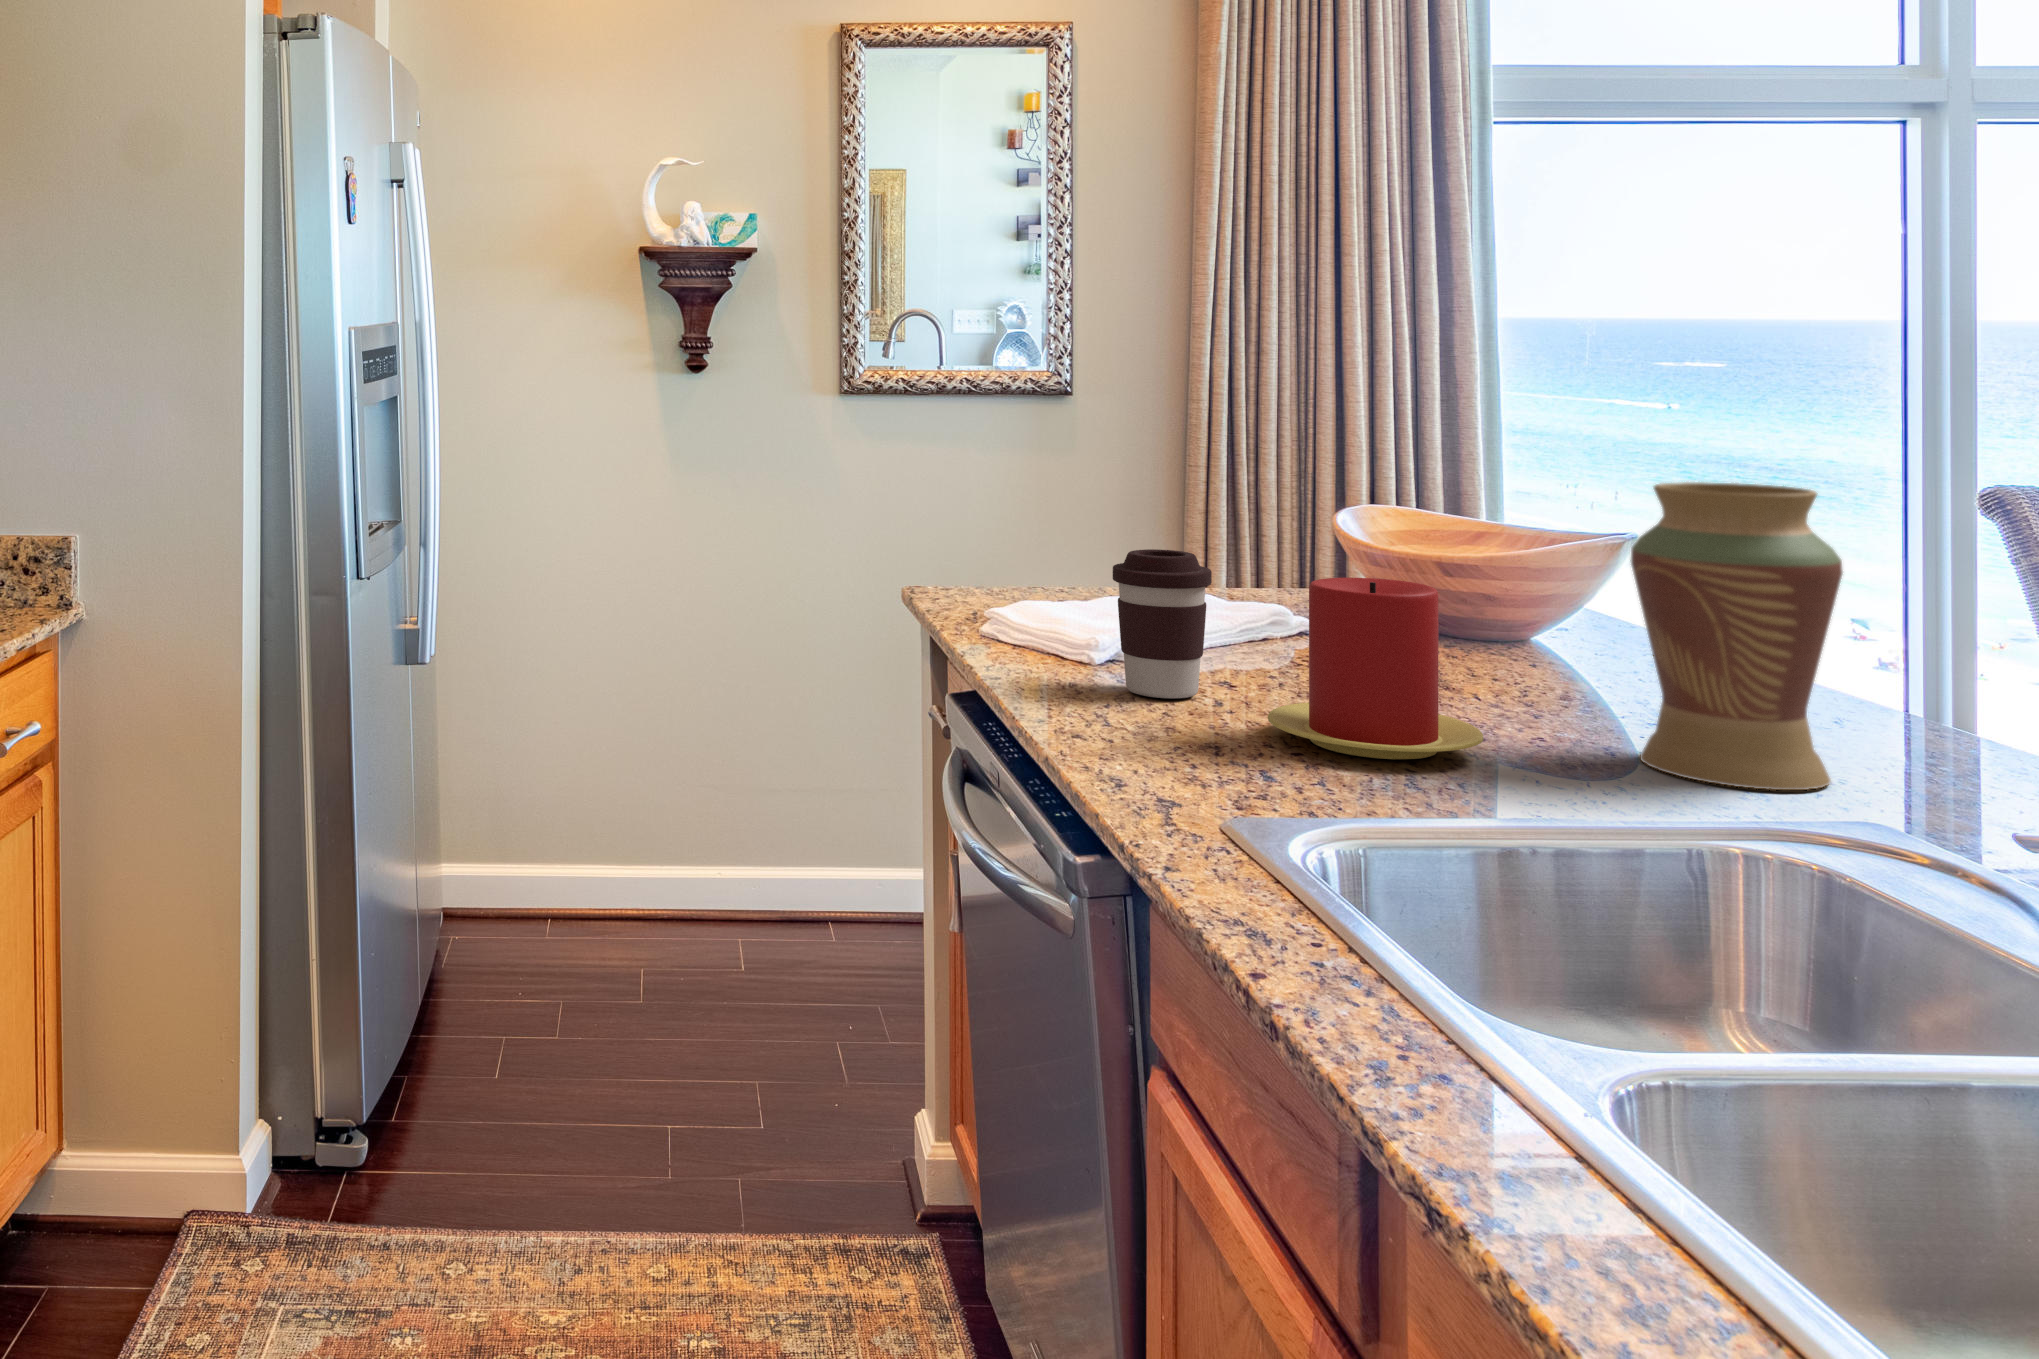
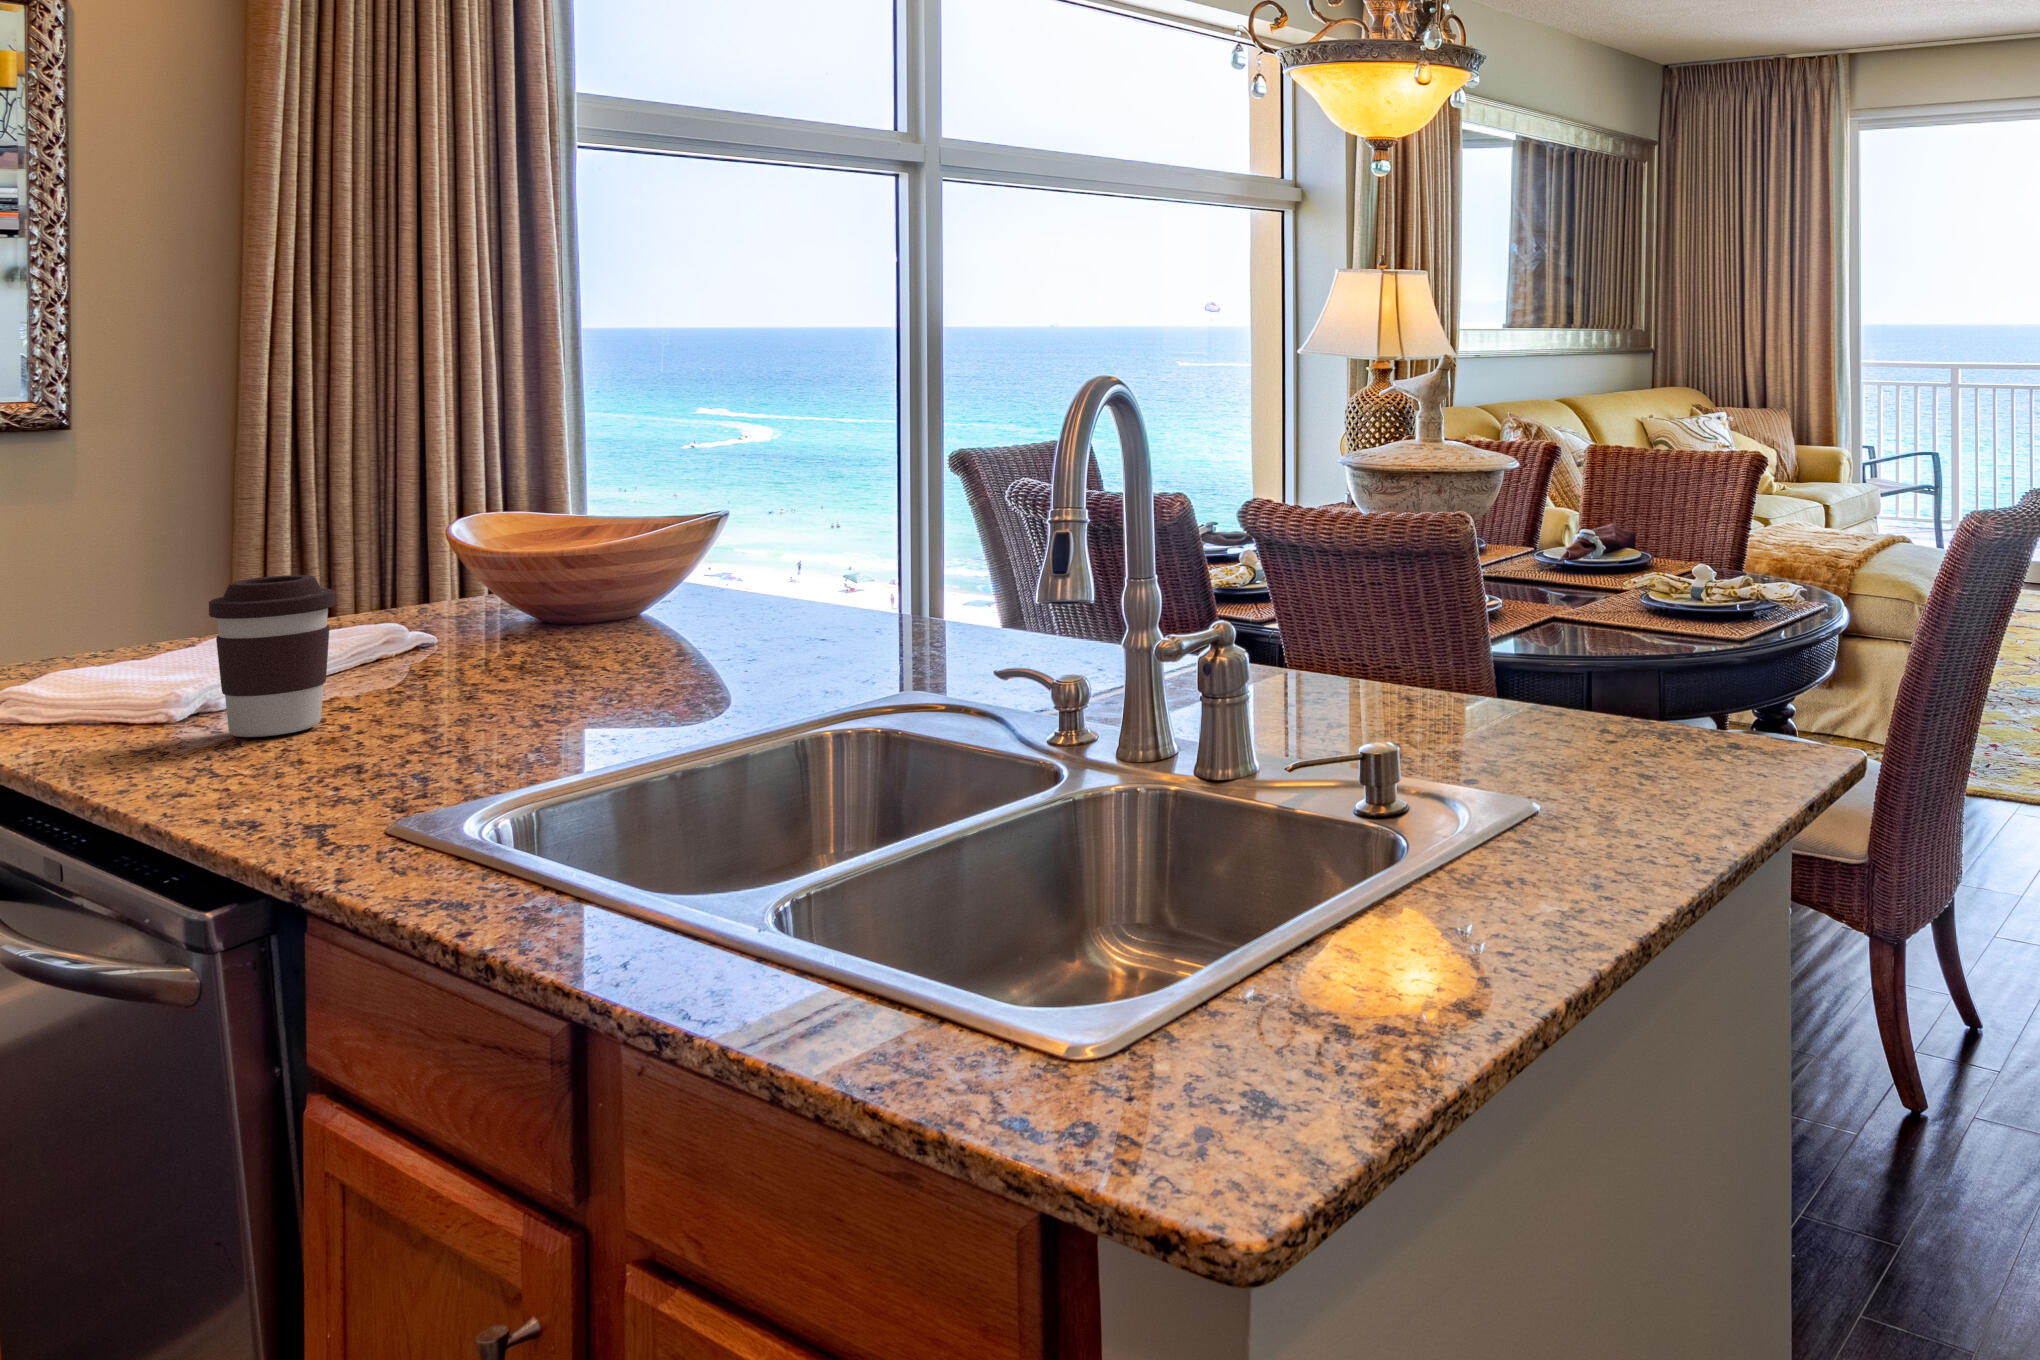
vase: present [1630,482,1843,790] -> none [737,460,882,697]
candle: present [1268,578,1483,759] -> none [411,572,623,742]

